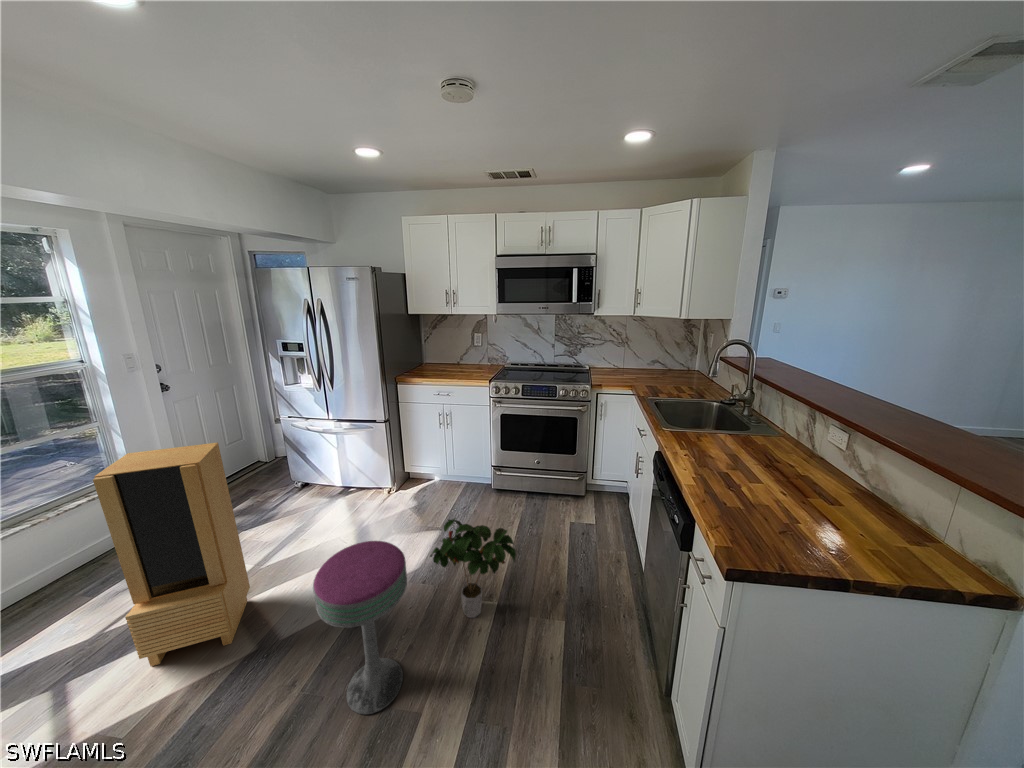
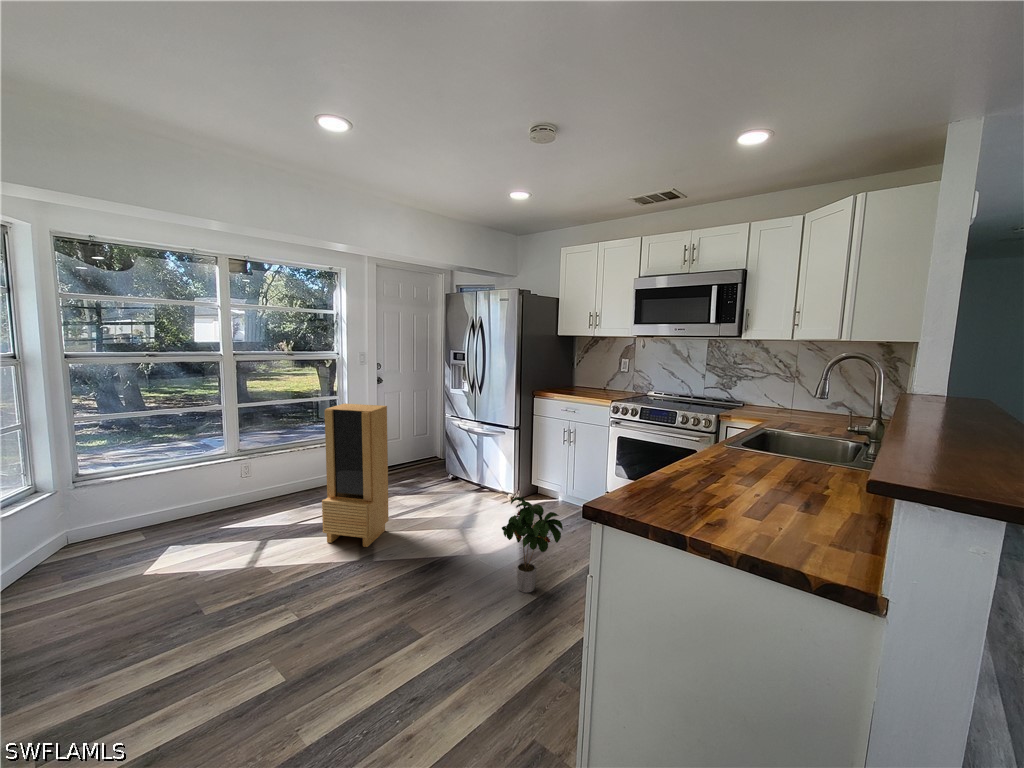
bar stool: present [313,541,407,715] -> none [401,483,464,611]

